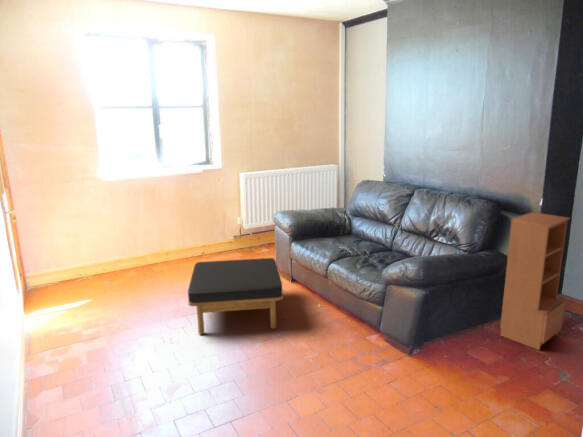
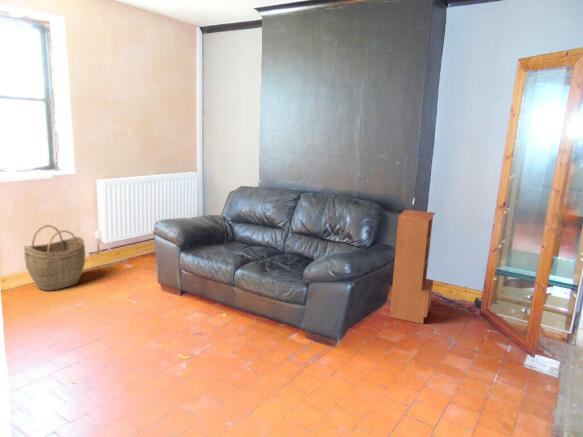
woven basket: none [180,211,225,265] -> present [24,225,85,291]
ottoman: present [188,258,283,334] -> none [74,271,199,368]

